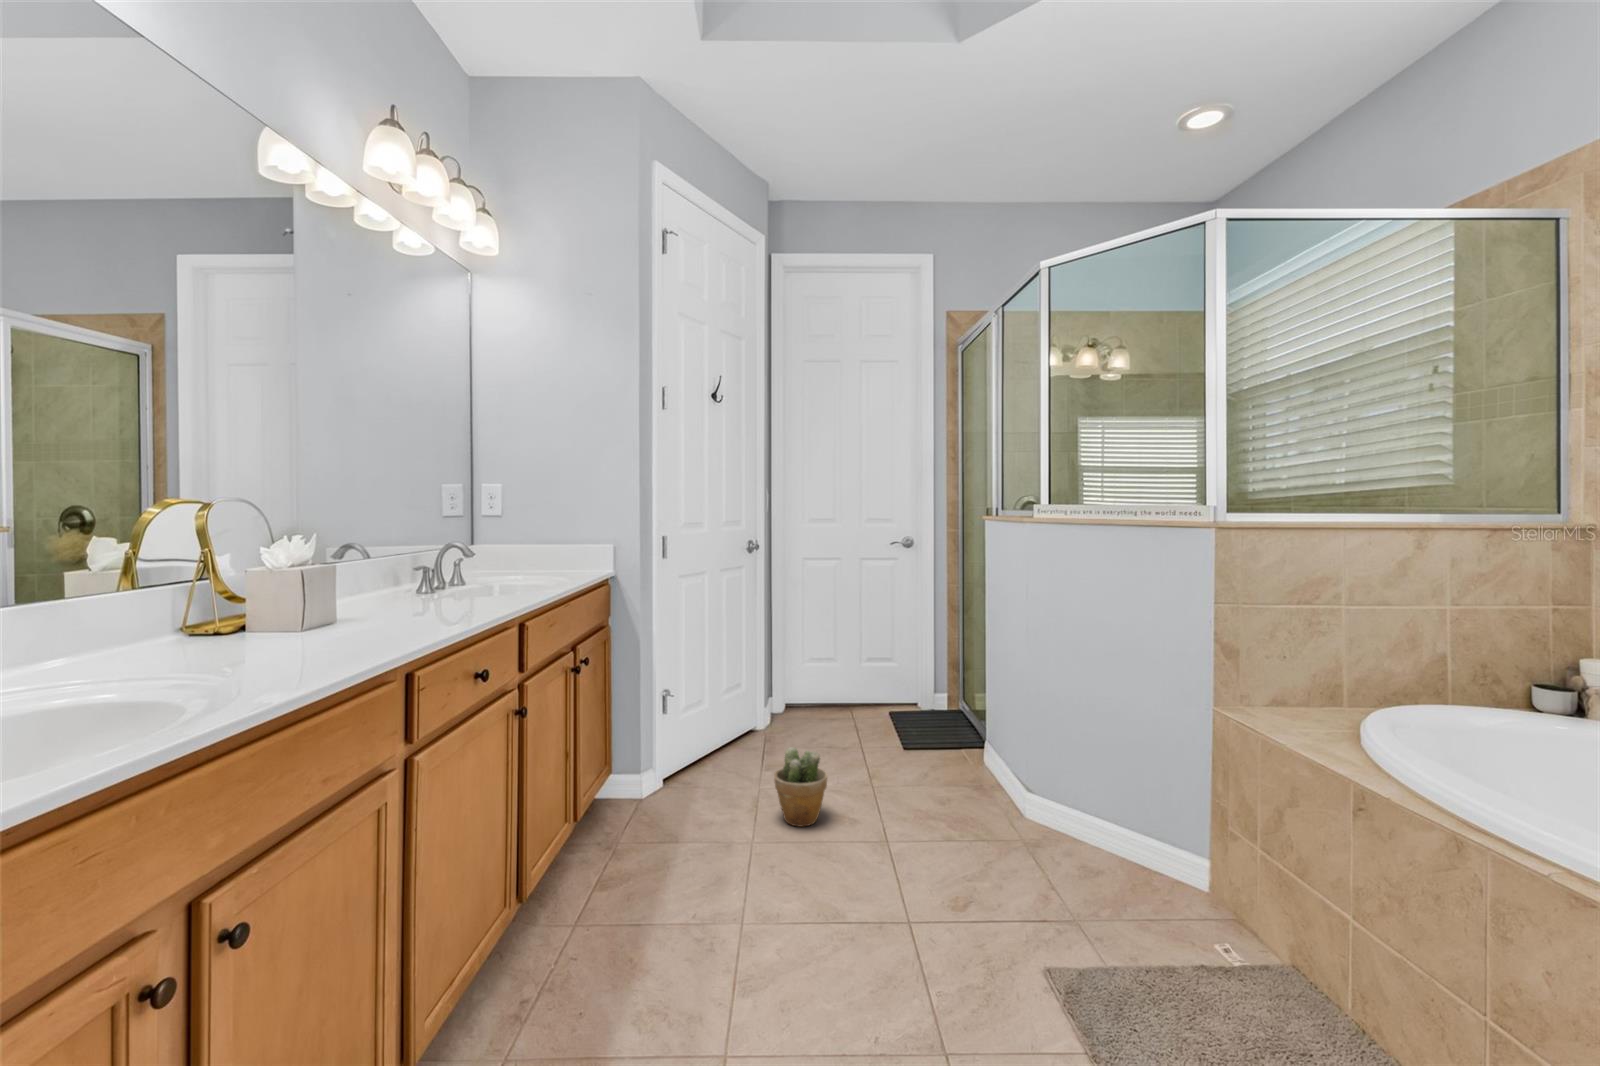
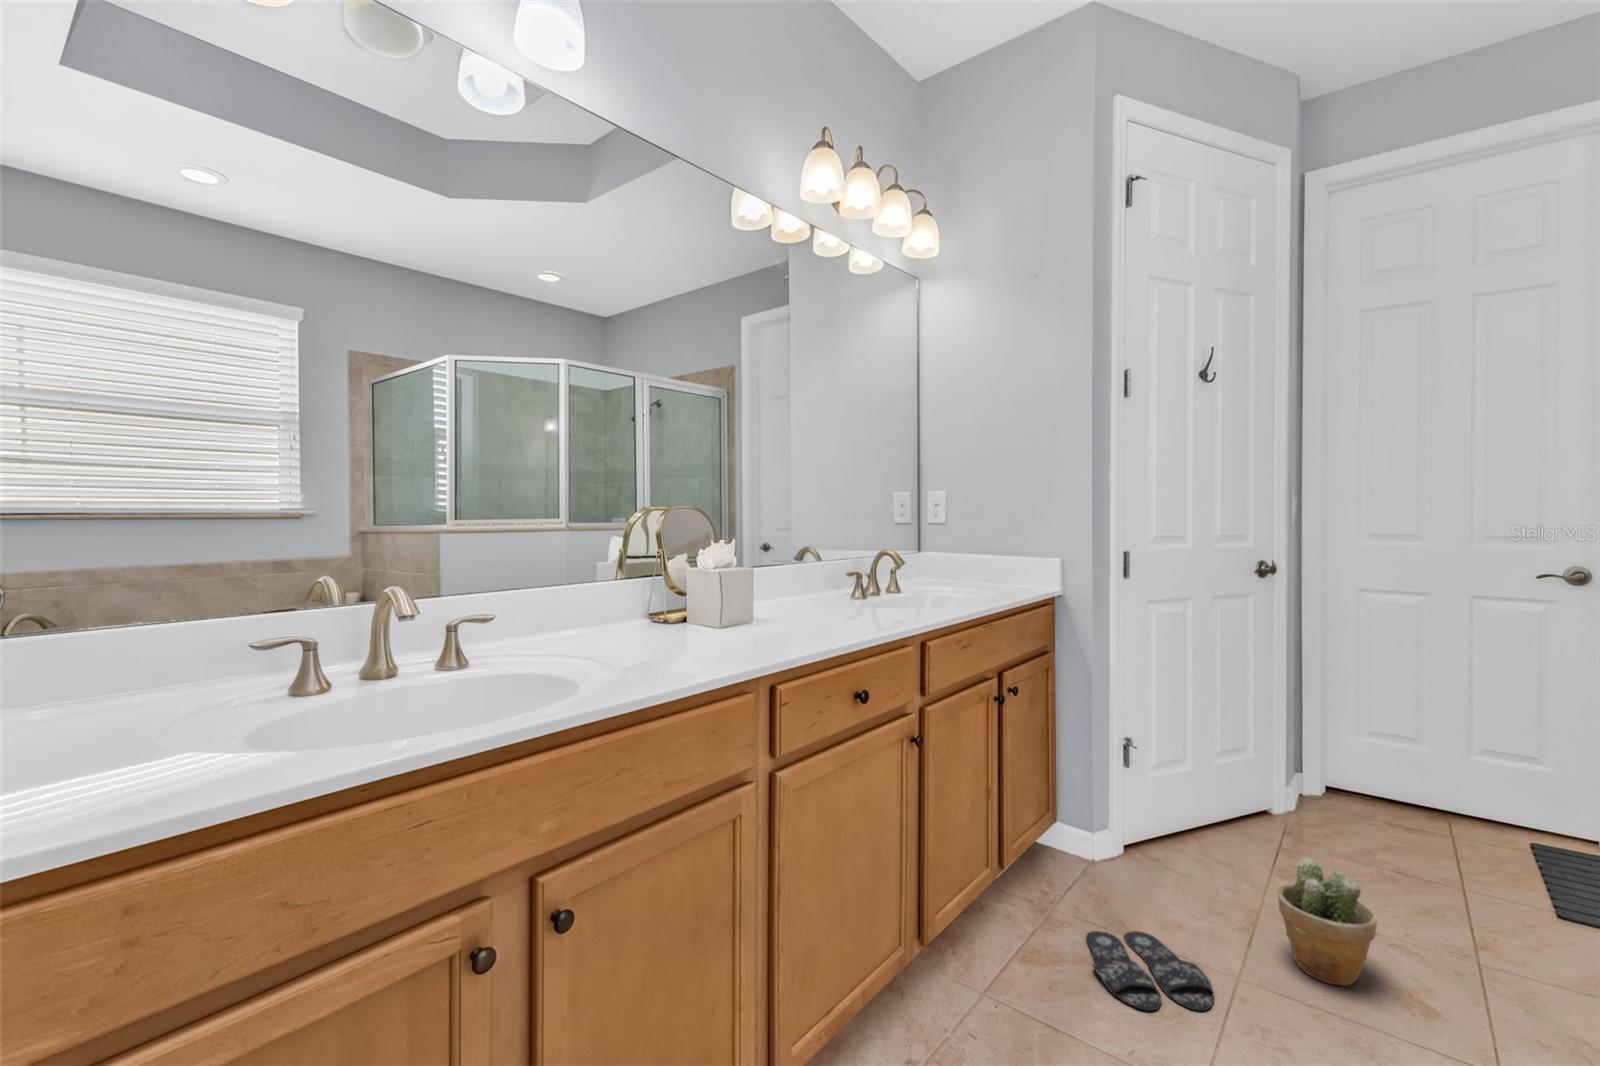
slippers: none [650,836,743,886] -> present [1086,931,1214,1011]

